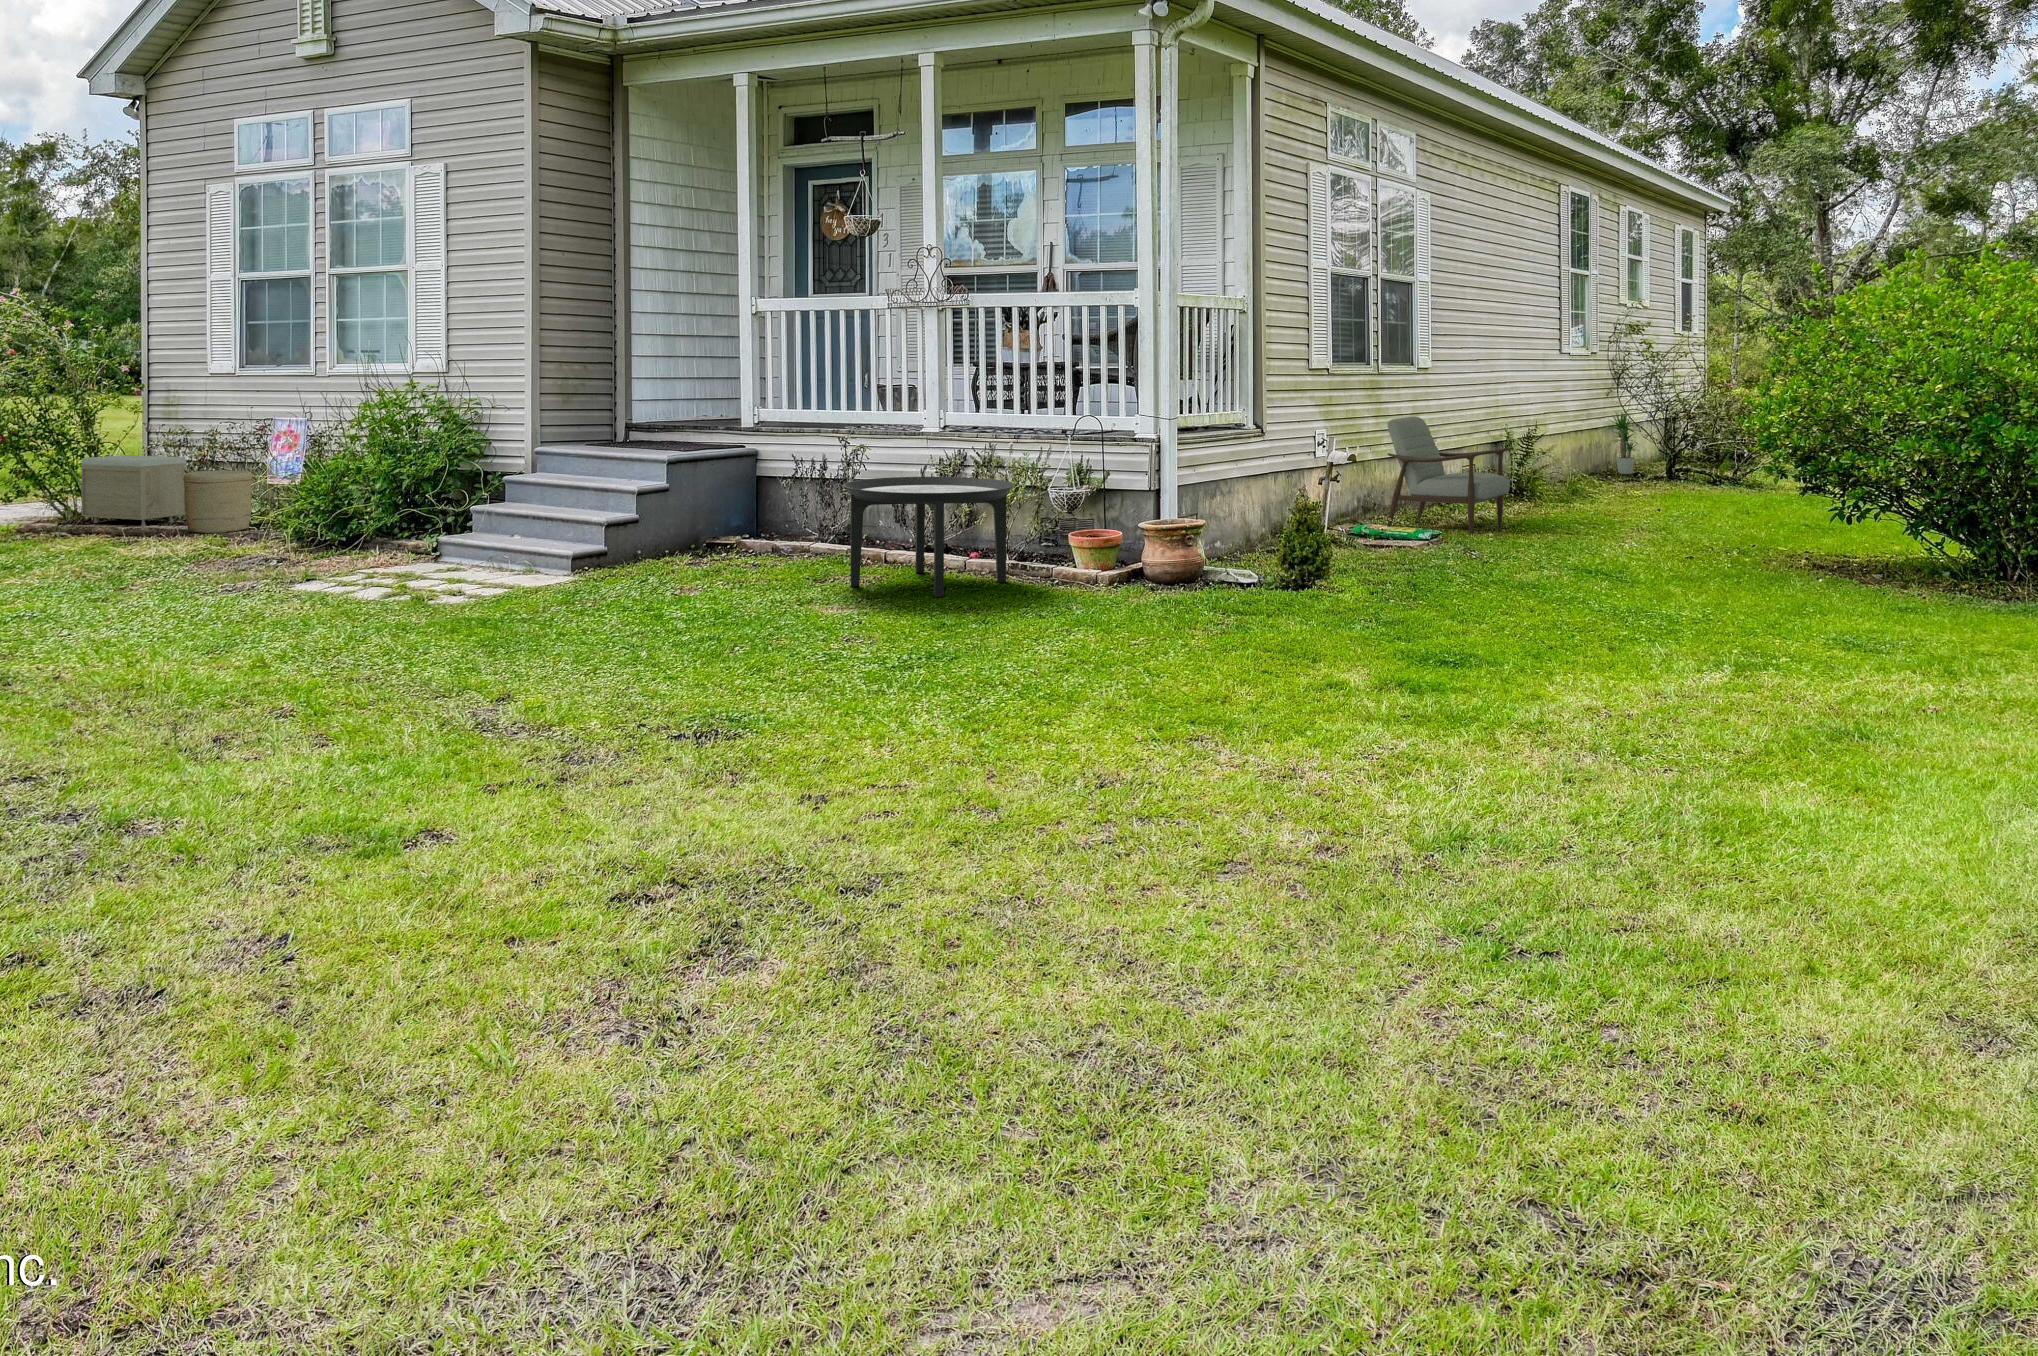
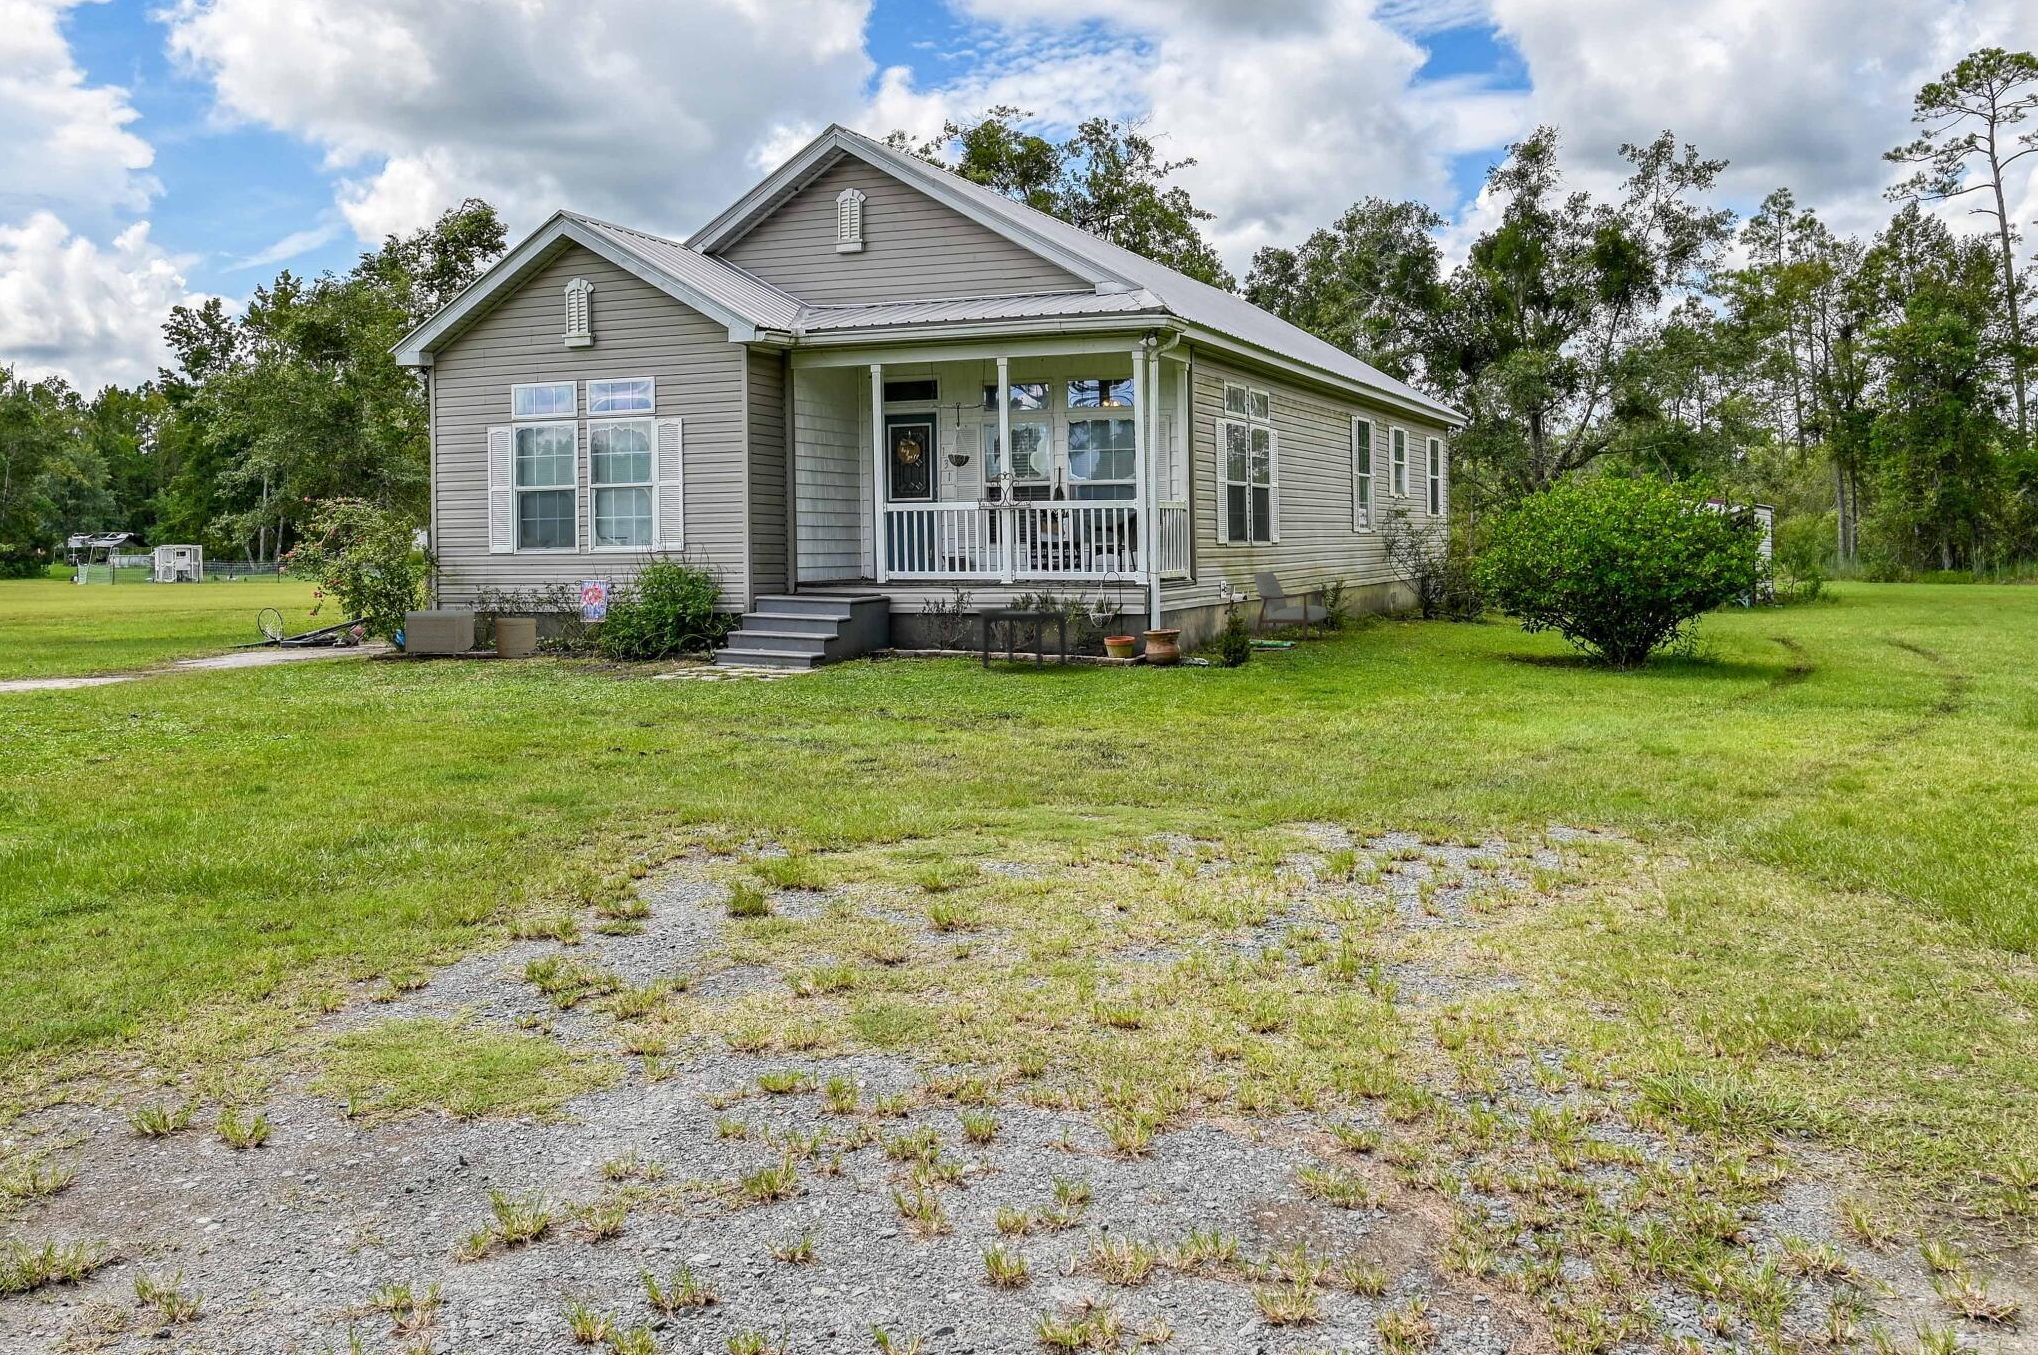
potted plant: present [1607,413,1637,474] -> none [1377,569,1404,613]

